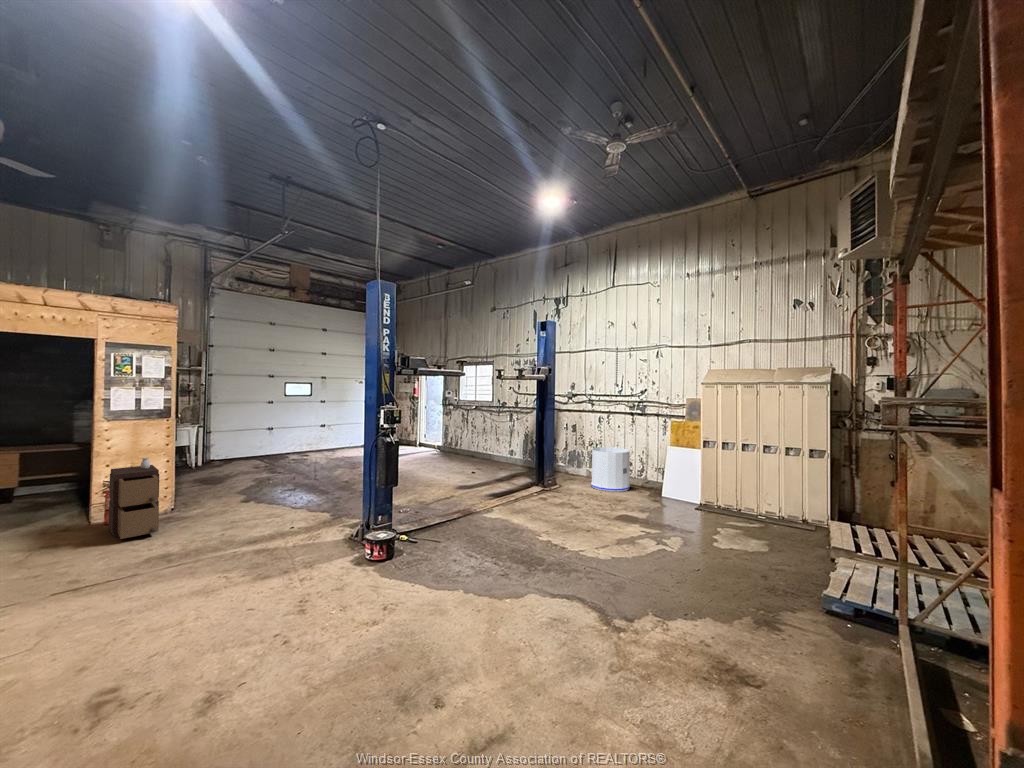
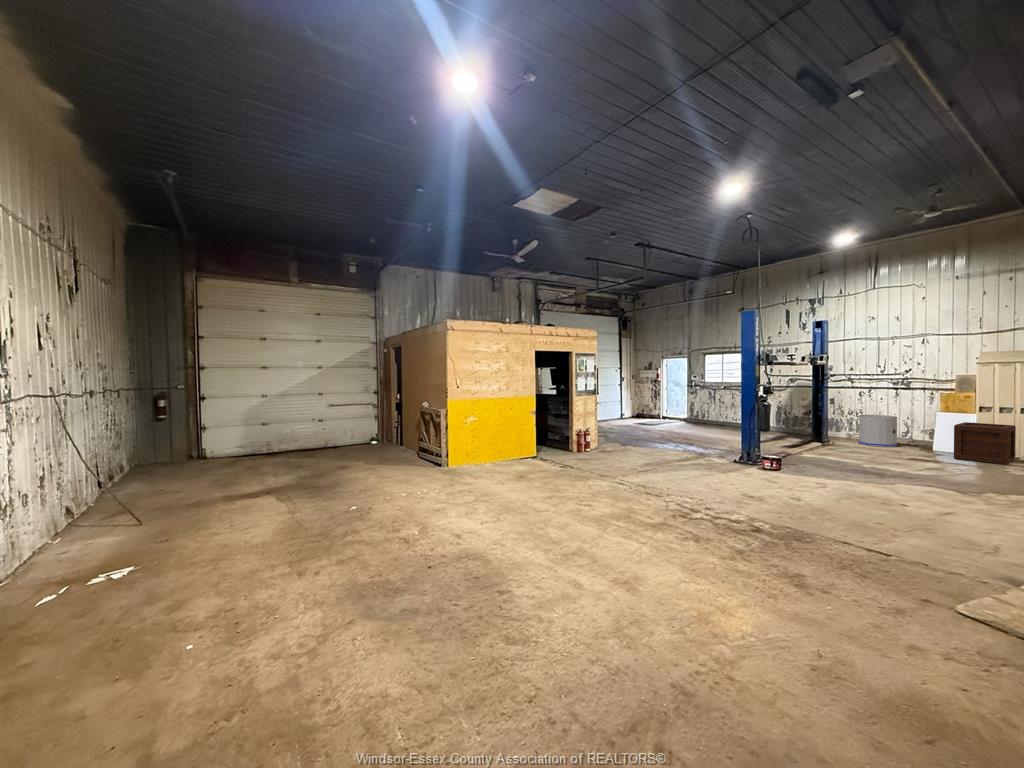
storage cabinet: present [109,458,159,539] -> none [580,414,617,454]
wooden crate: none [673,462,738,526] -> present [954,422,1016,465]

